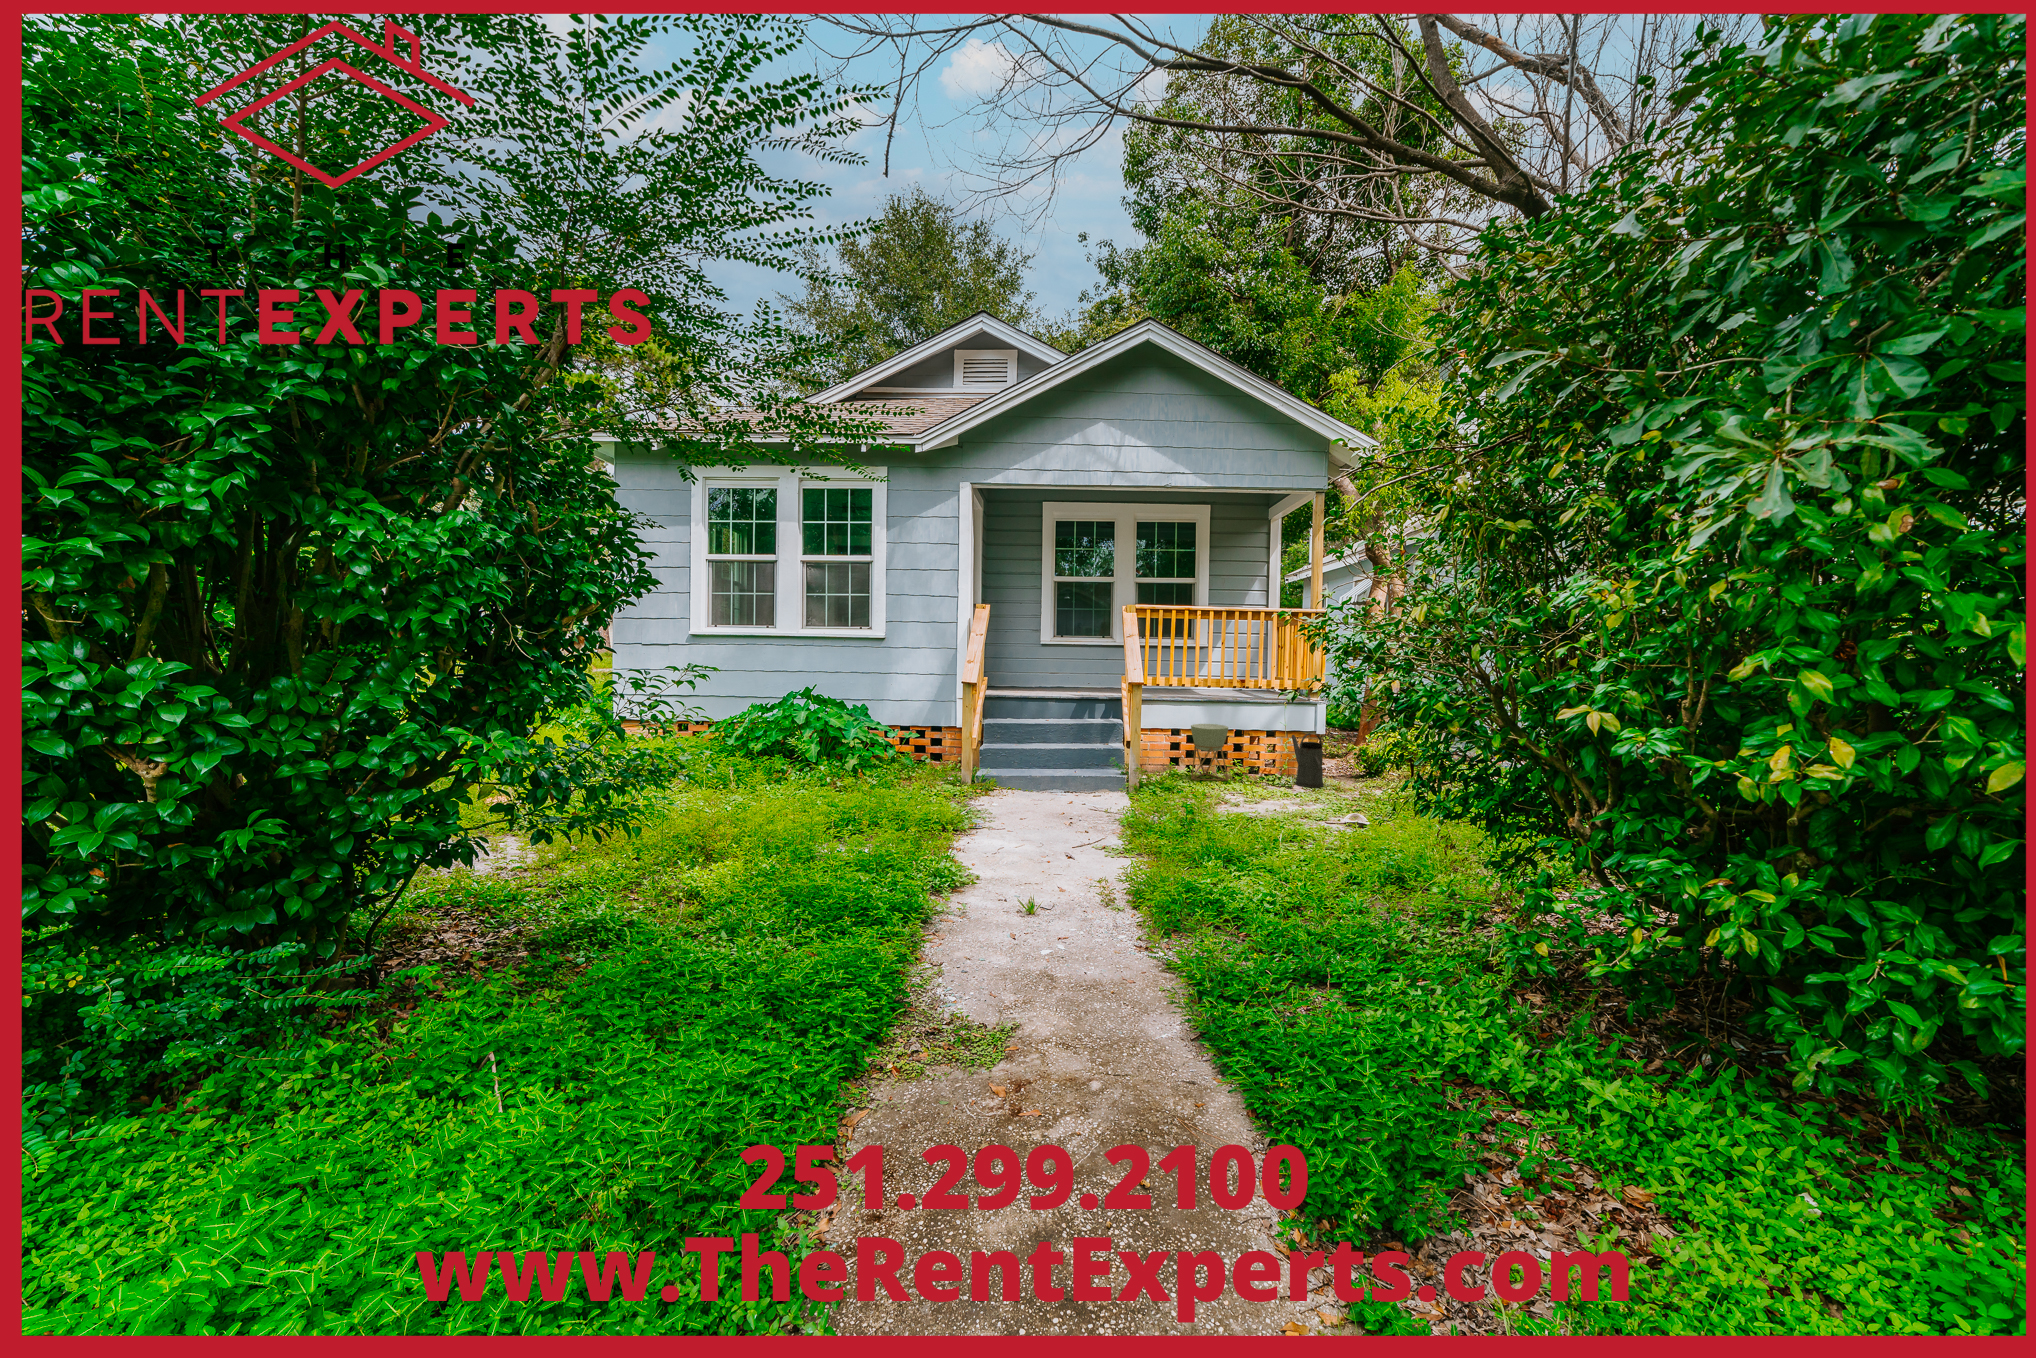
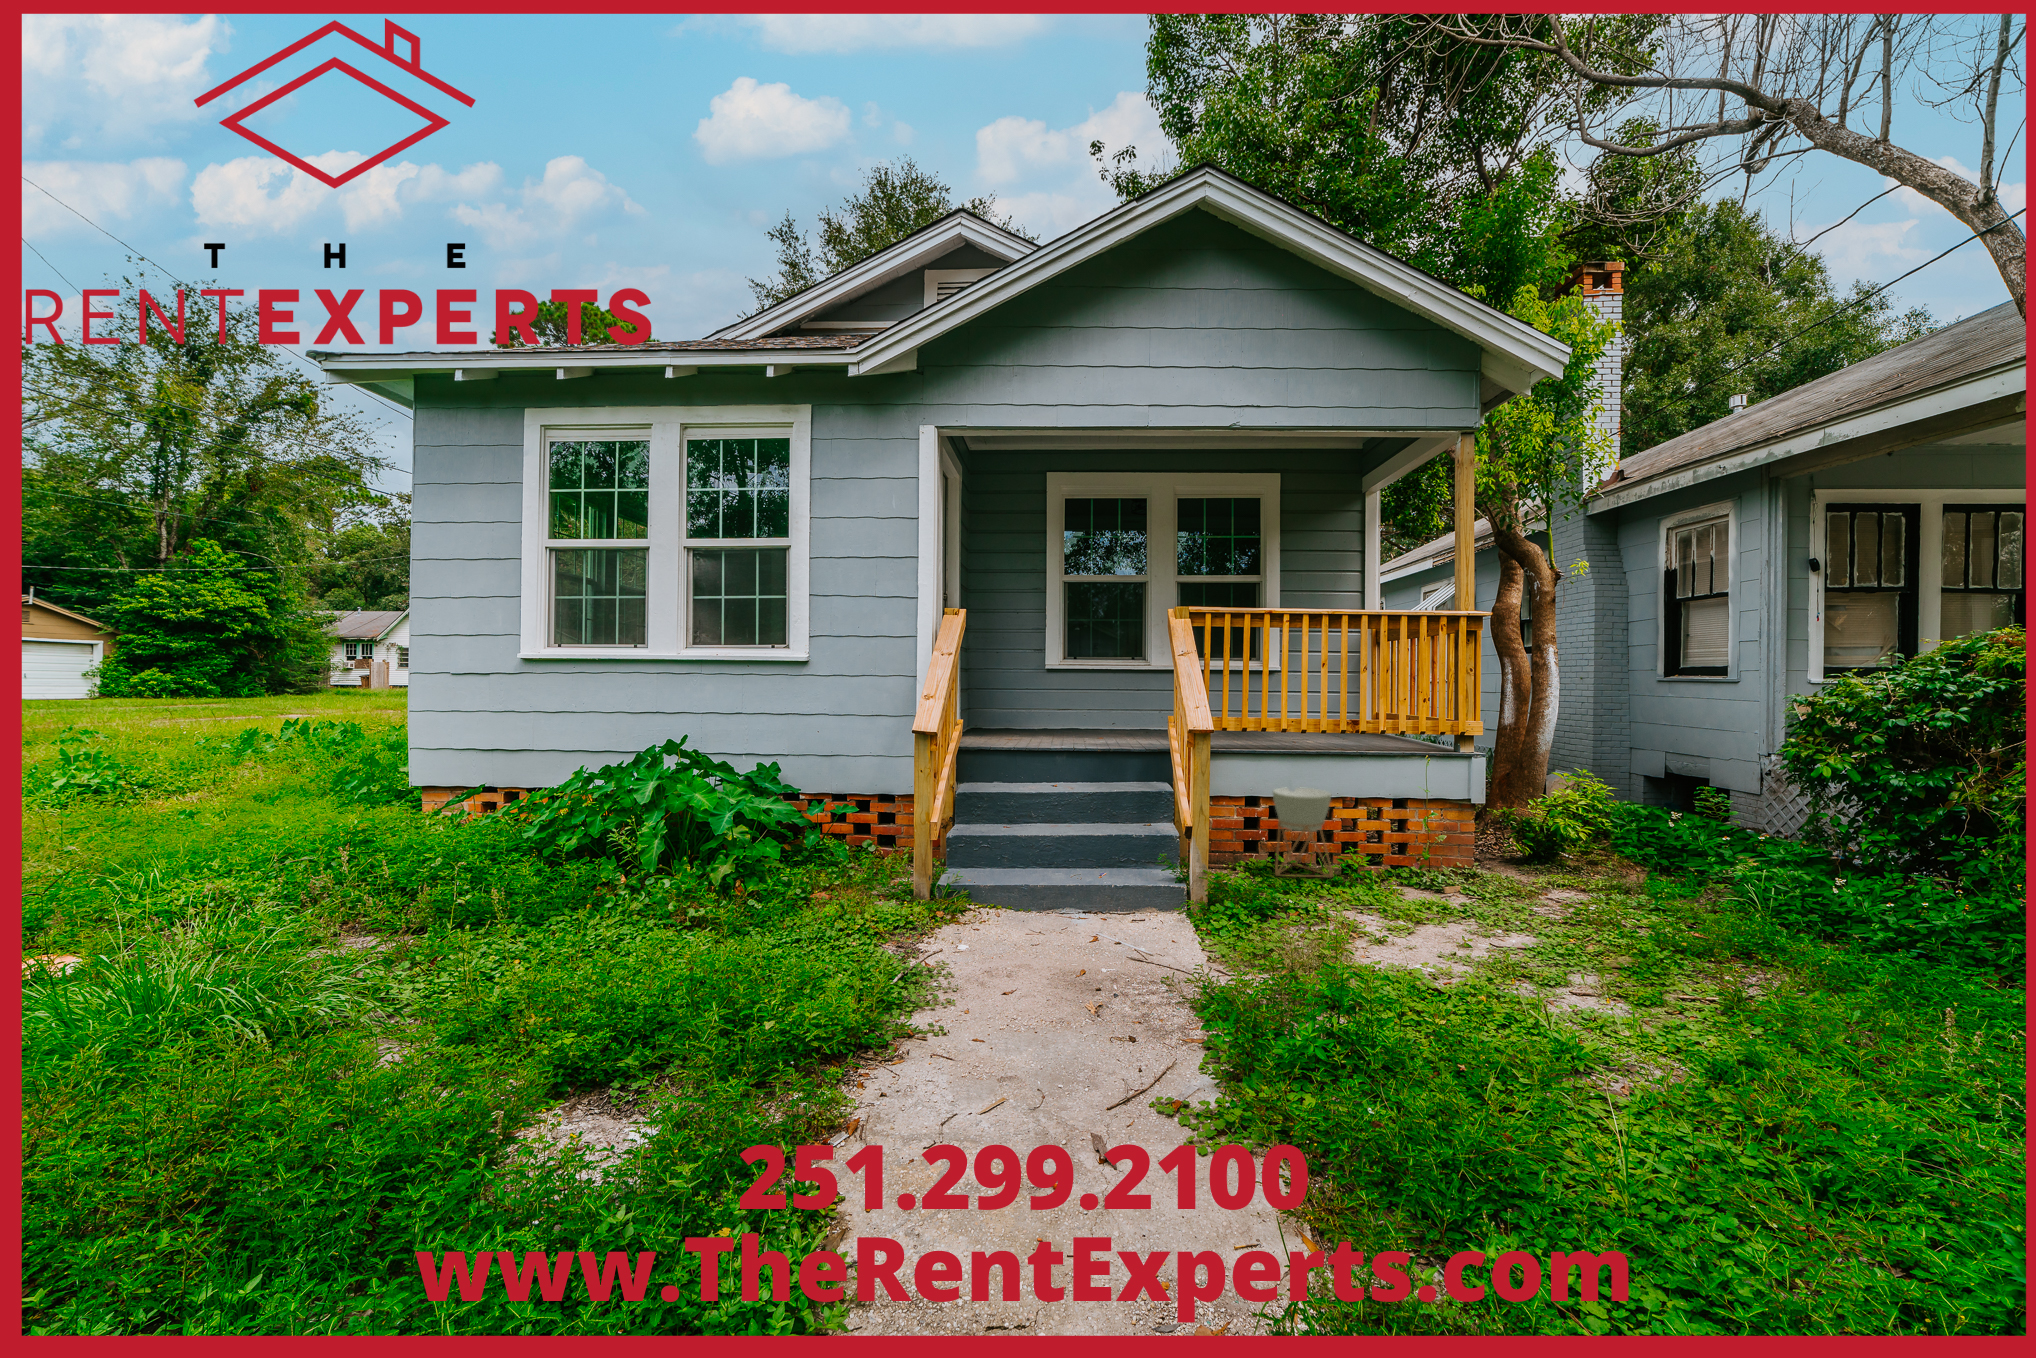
watering can: present [1292,733,1324,787] -> none [1427,802,1487,890]

